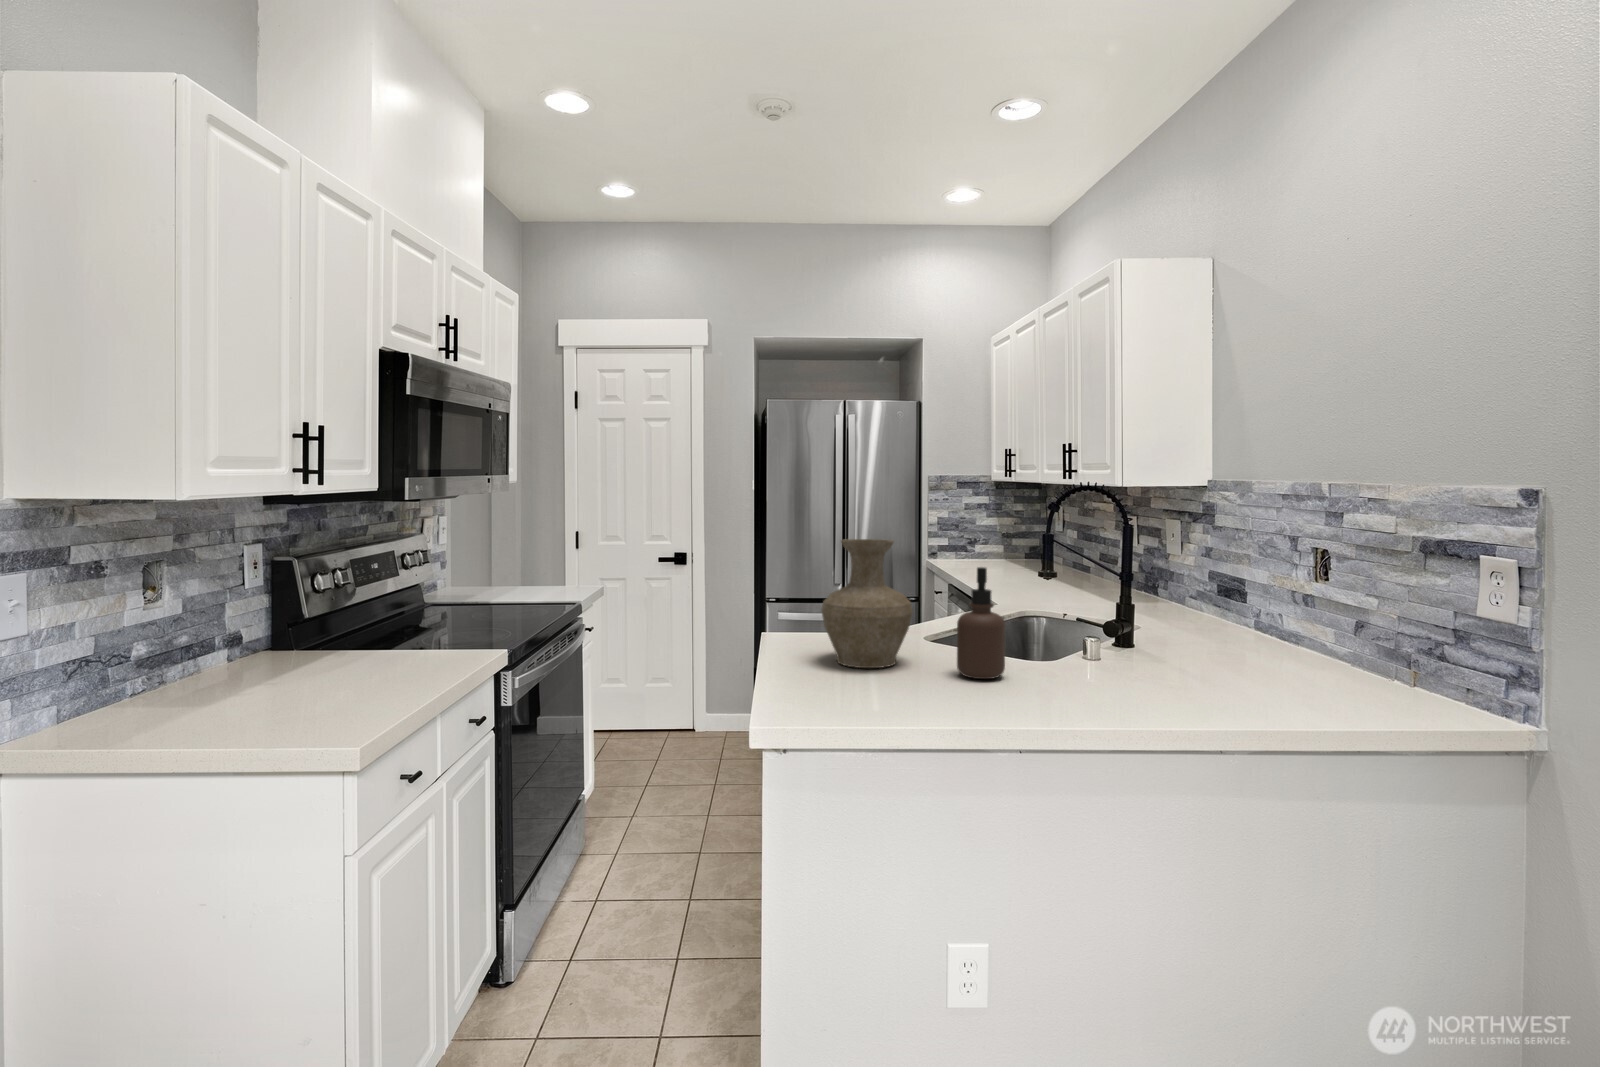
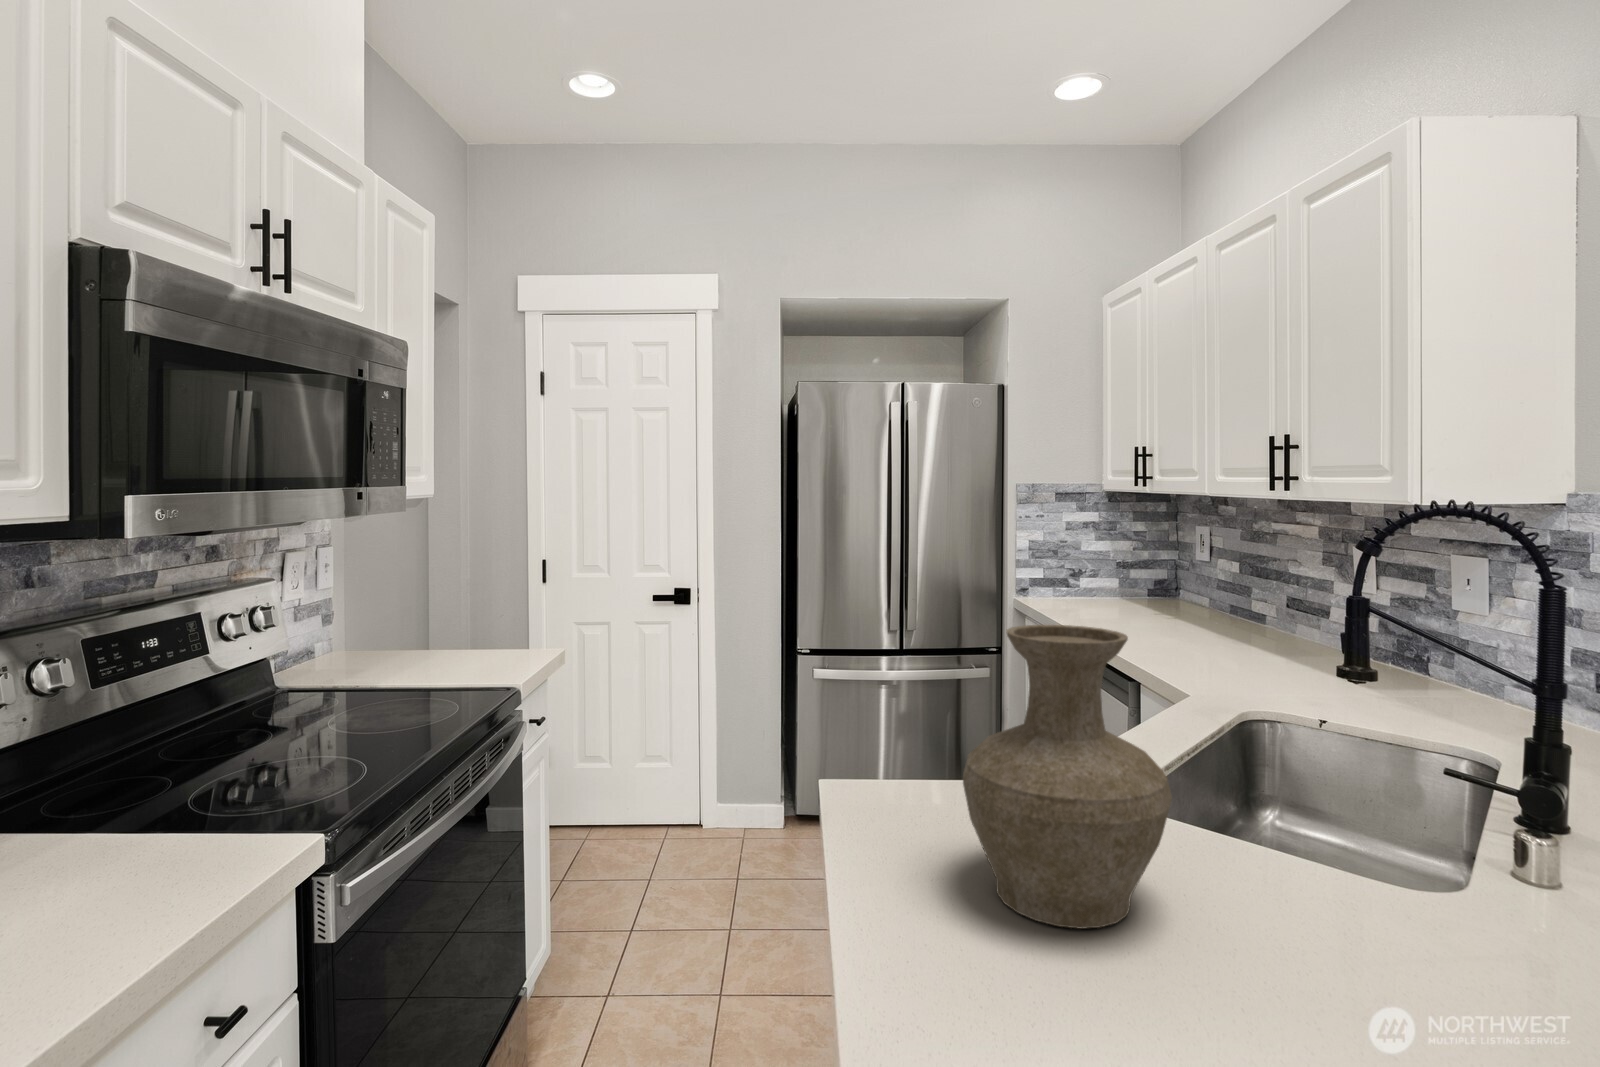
soap dispenser: present [957,567,1005,679] -> none [1298,709,1436,989]

